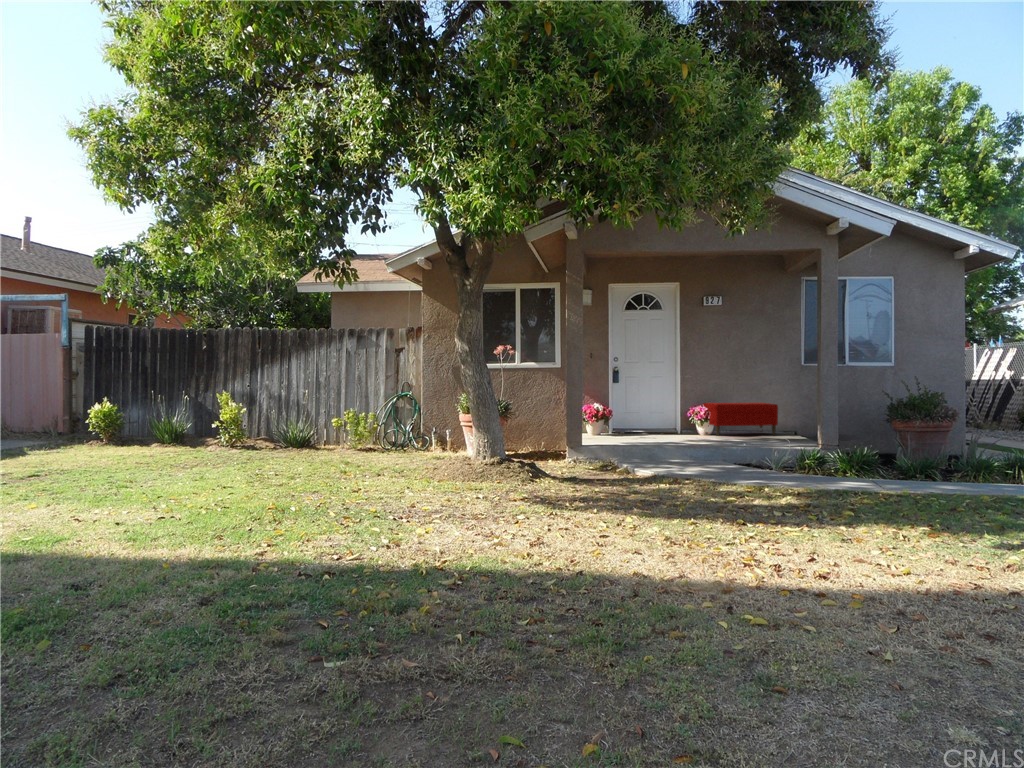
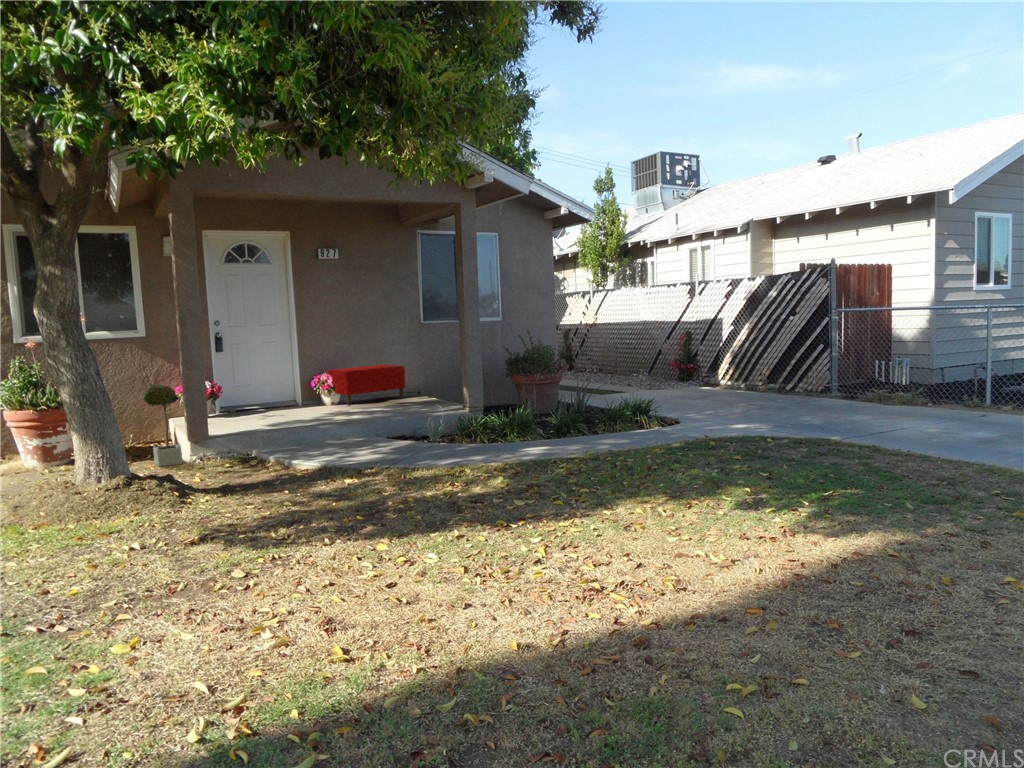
potted tree: none [538,398,565,463] -> present [143,384,183,467]

